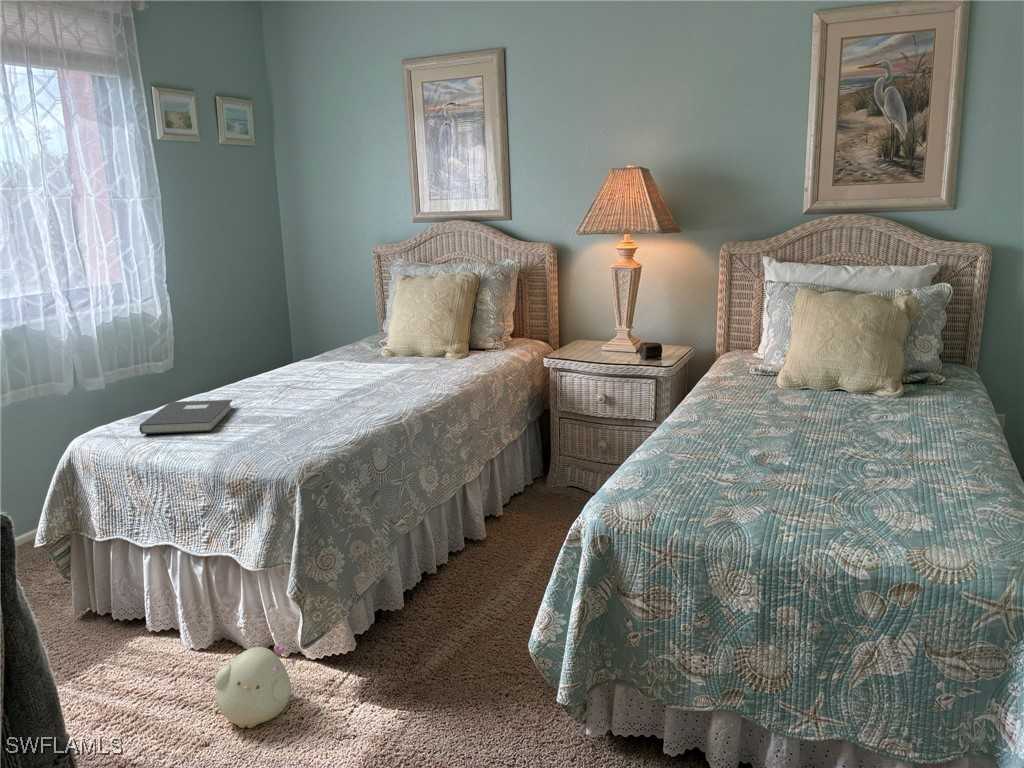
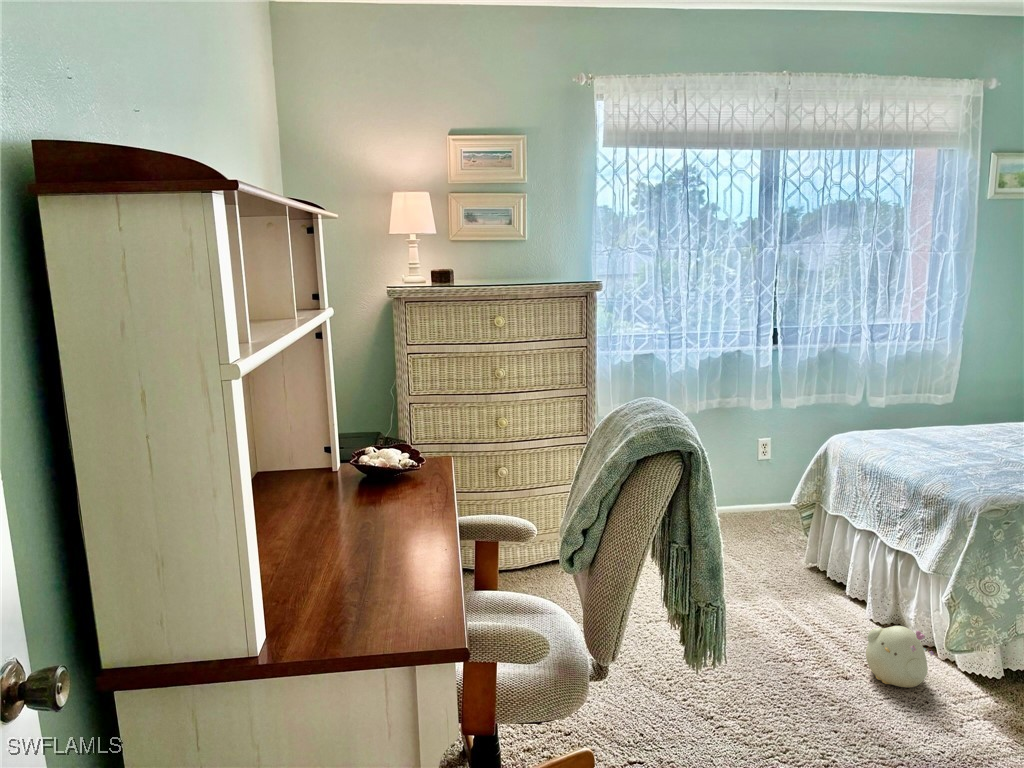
book: present [139,400,232,434] -> none [879,426,970,455]

